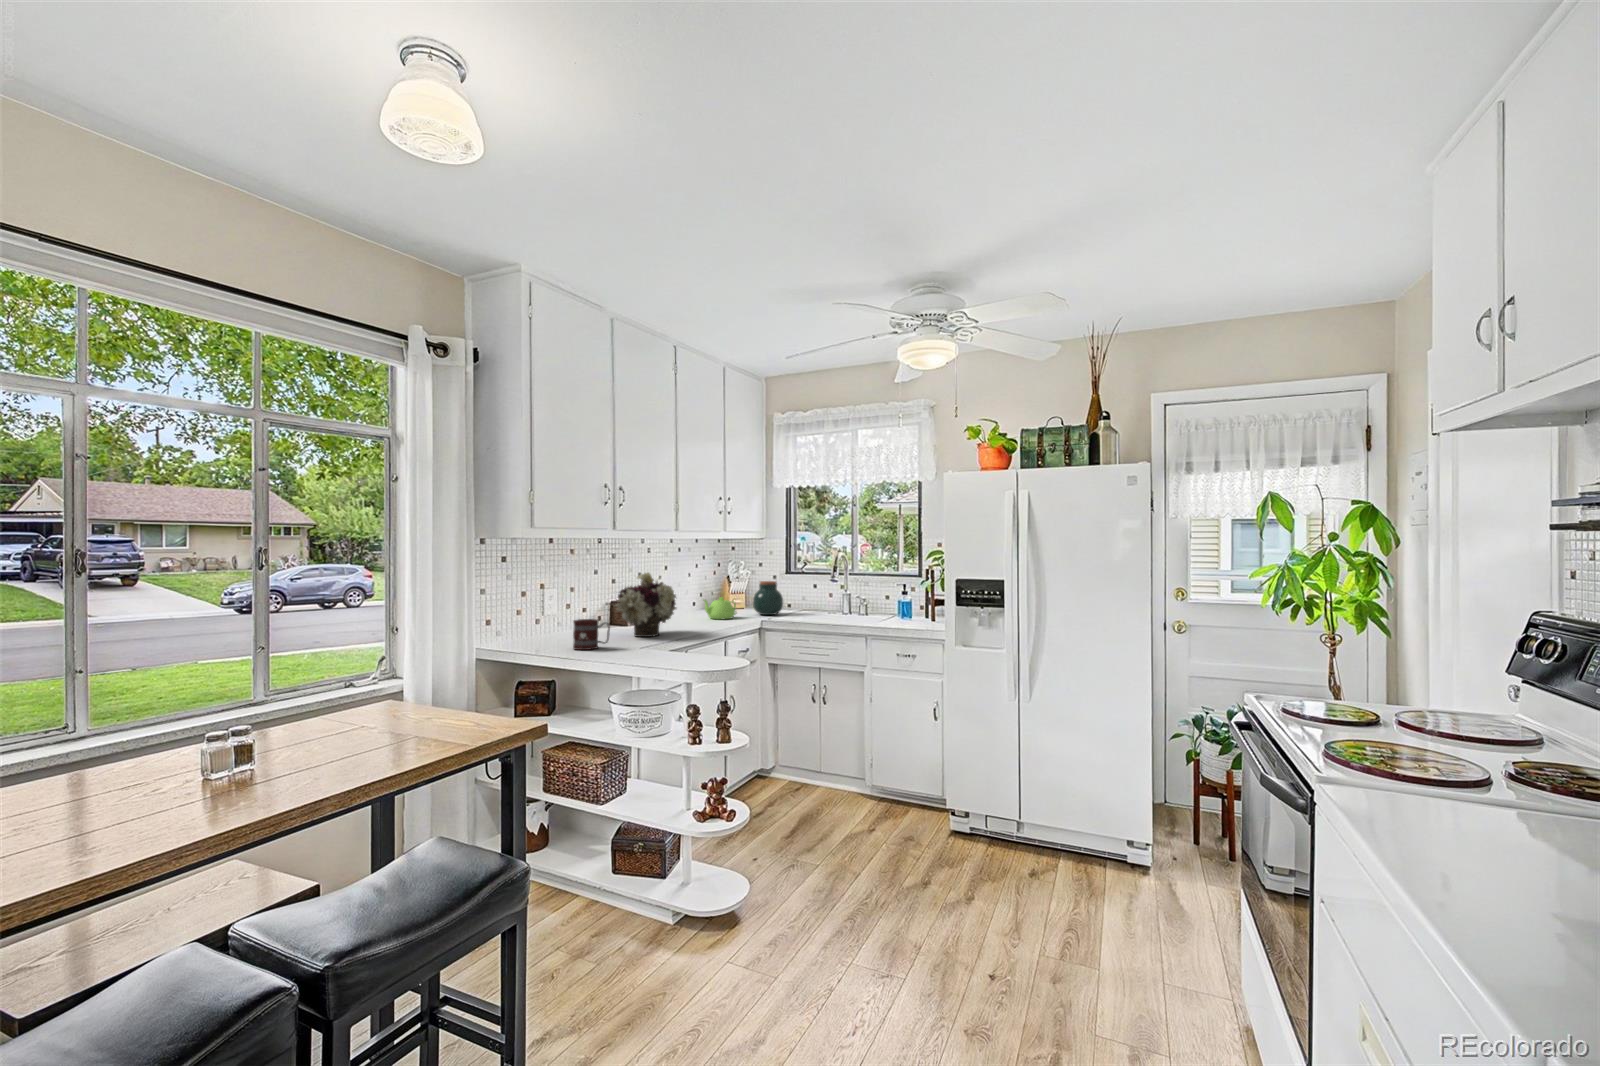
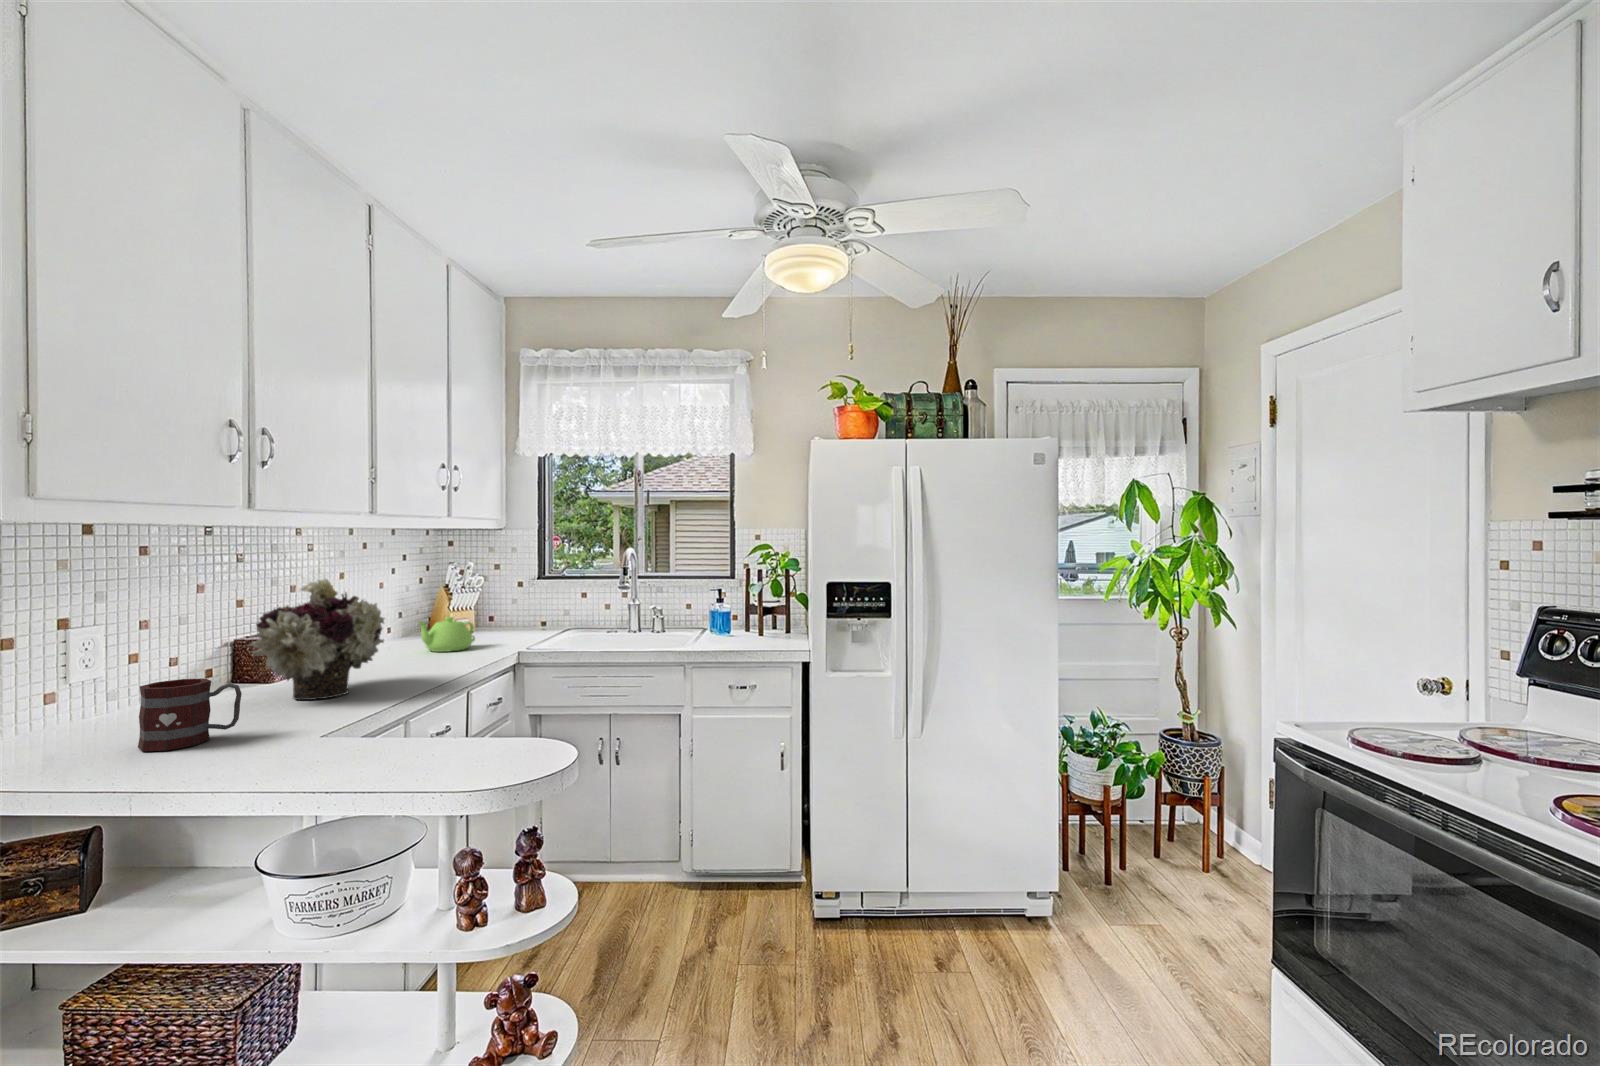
jar: present [753,581,783,615] -> none [498,590,545,639]

